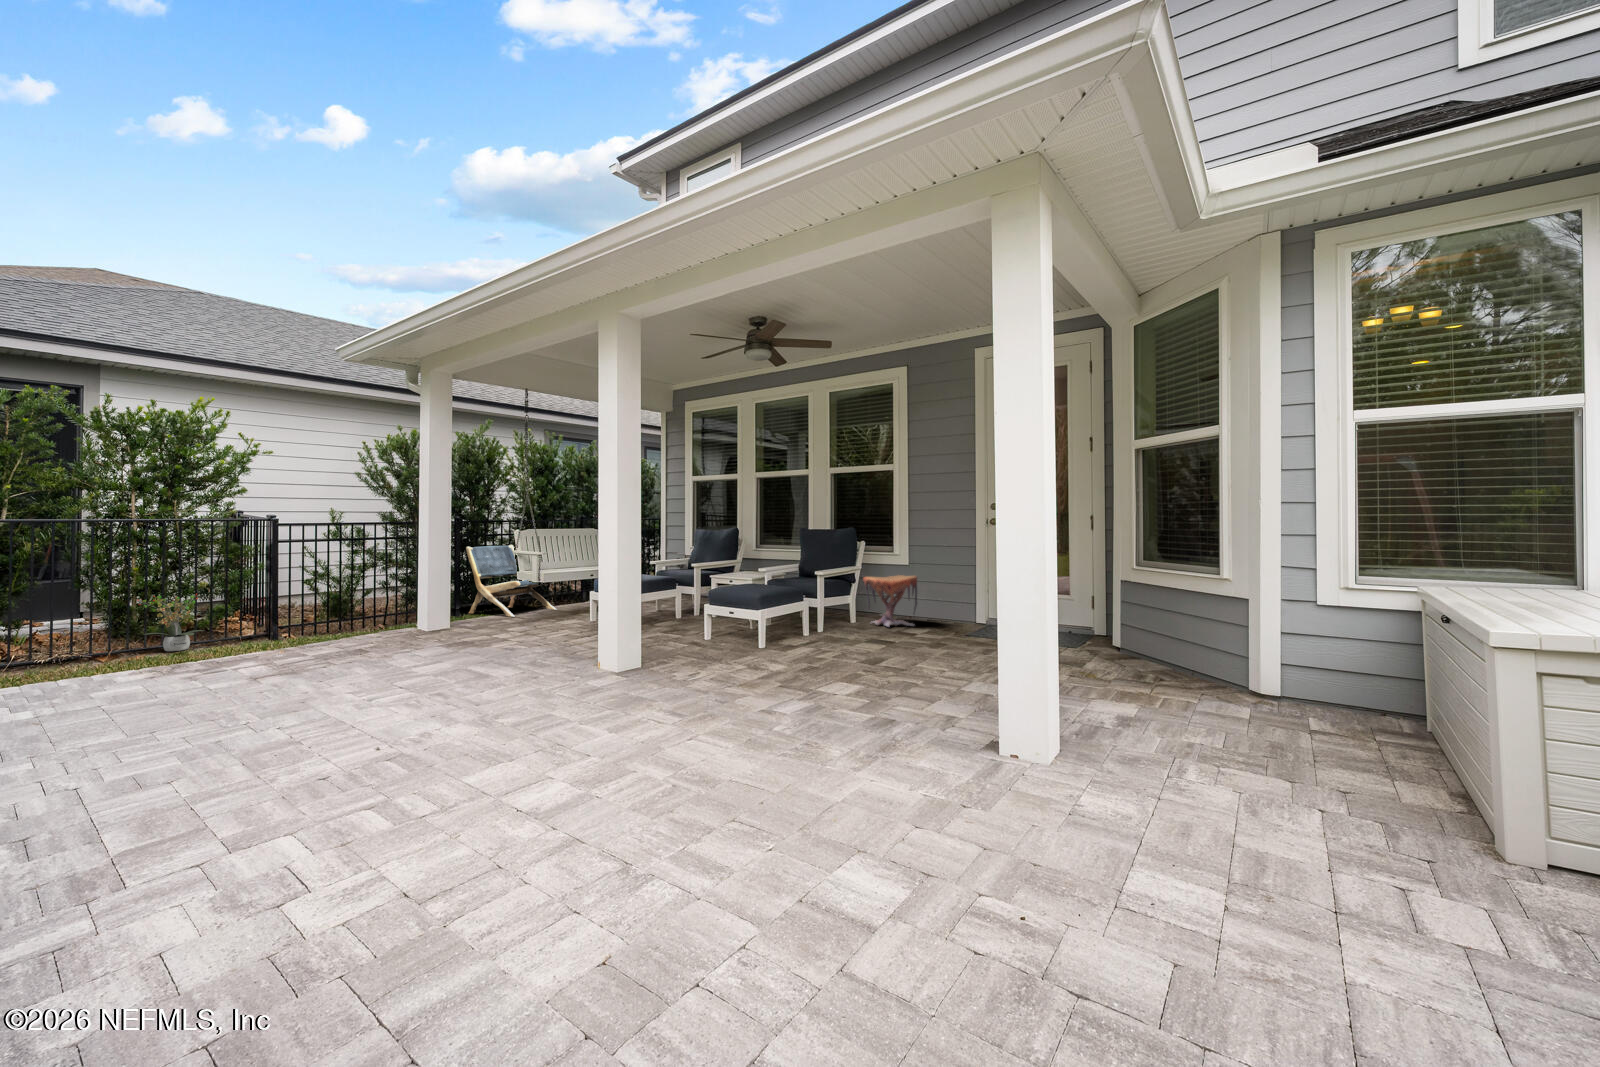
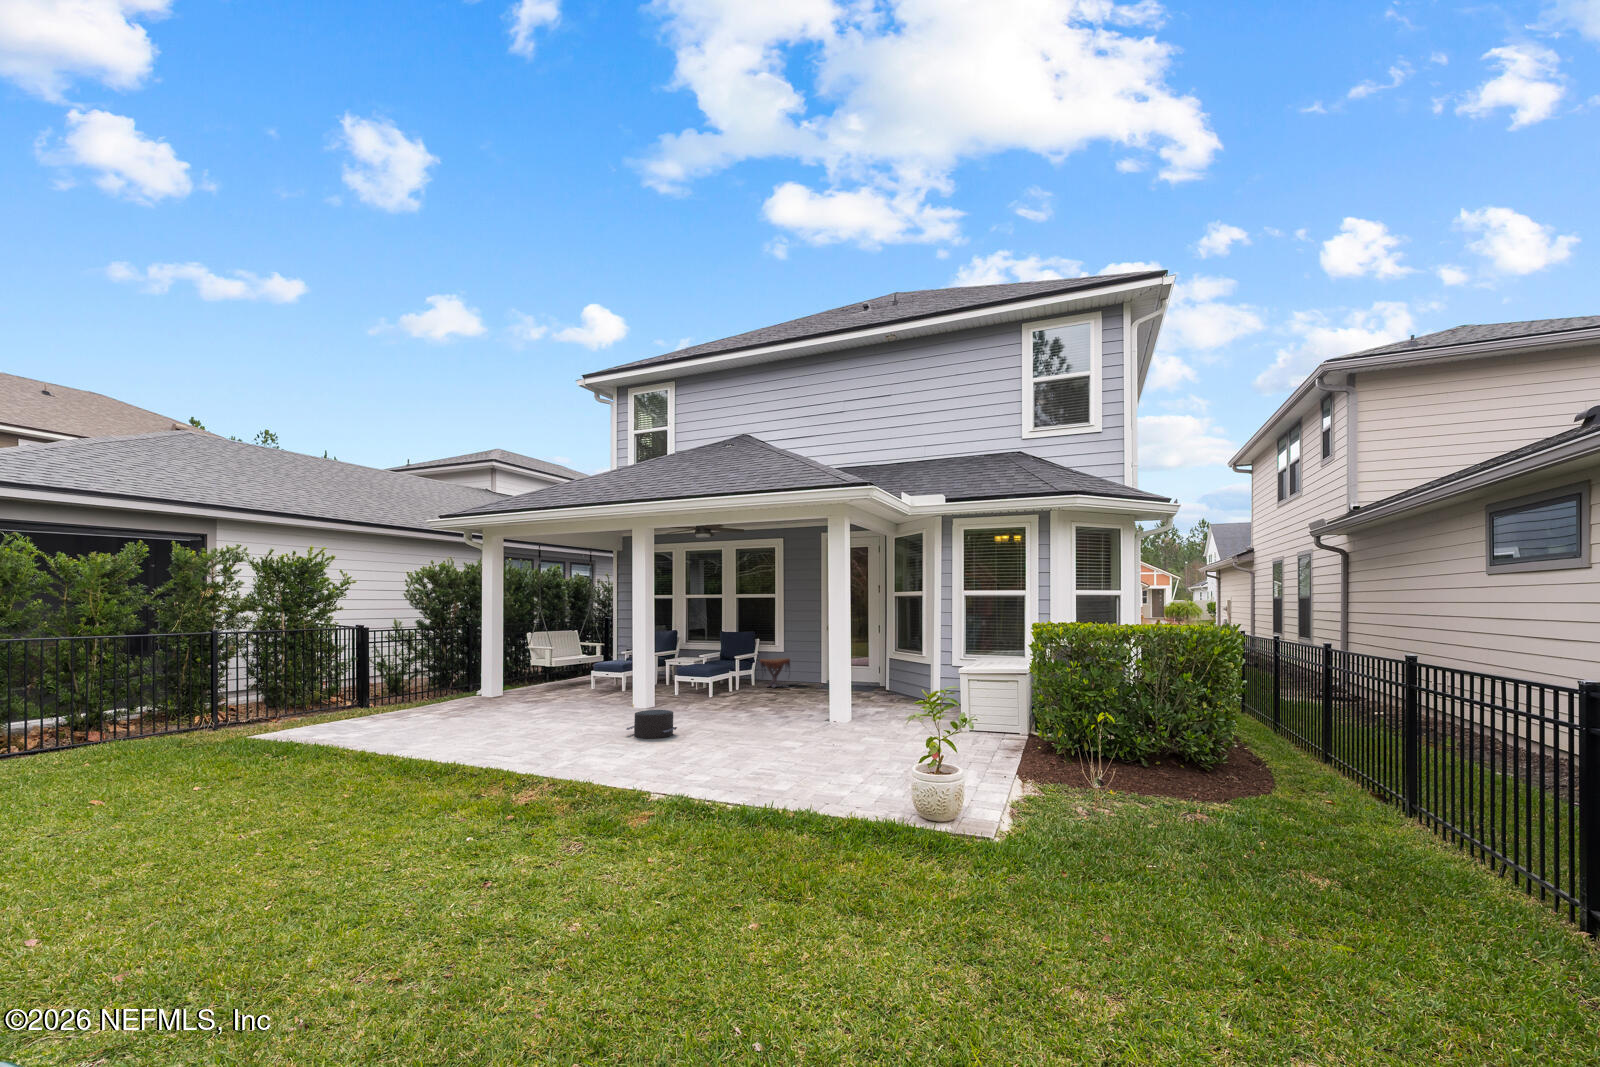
lounge chair: present [466,545,556,617] -> none [492,641,551,689]
potted plant: present [137,593,204,651] -> none [338,674,367,710]
pouf: none [414,712,550,810] -> present [626,710,677,738]

